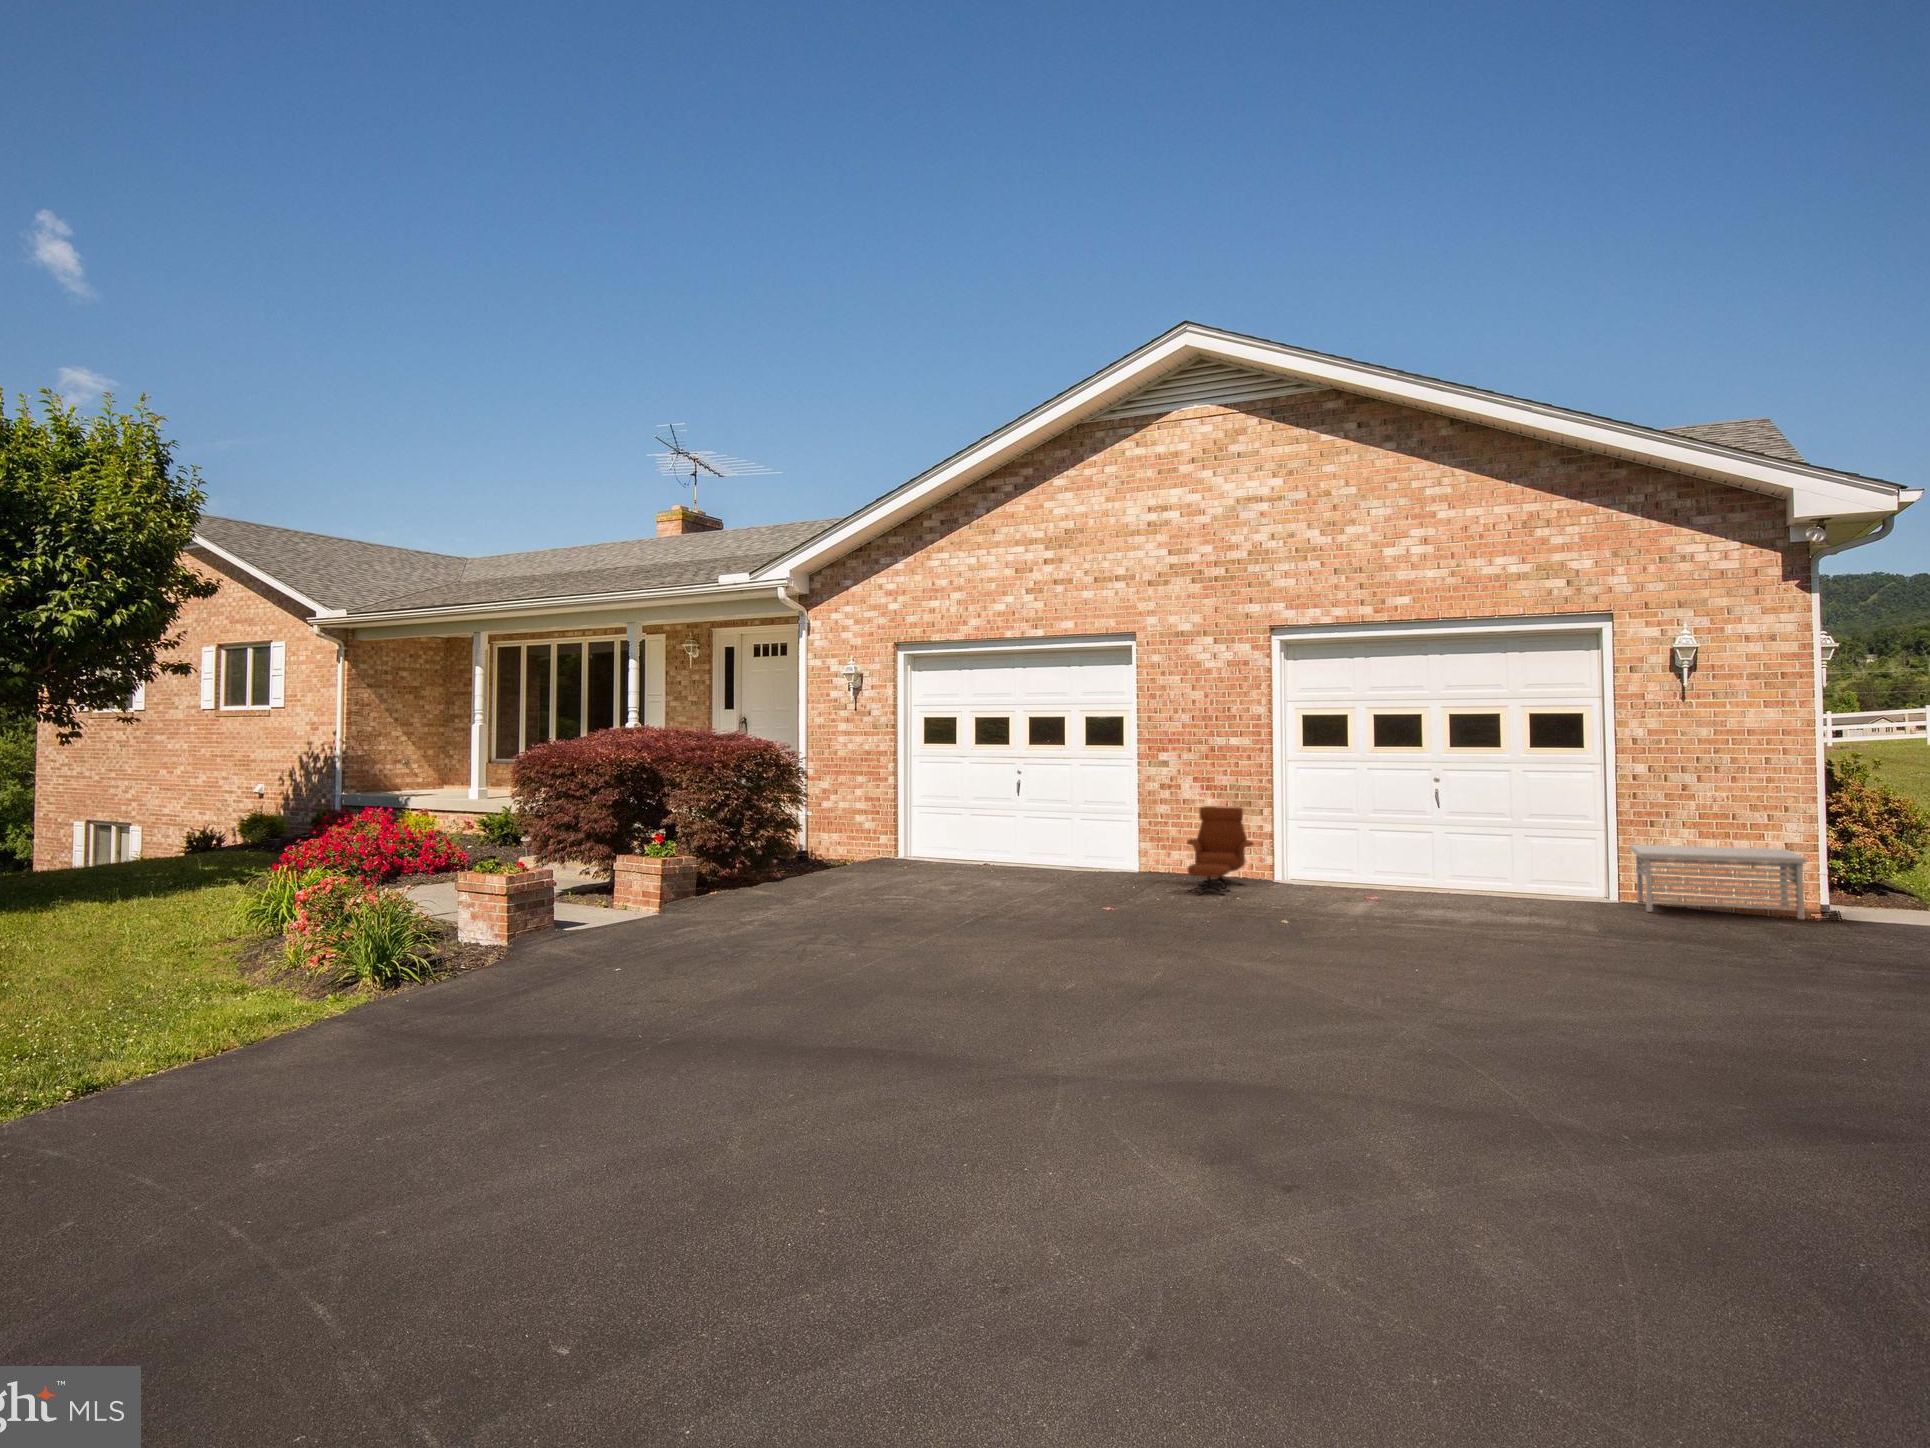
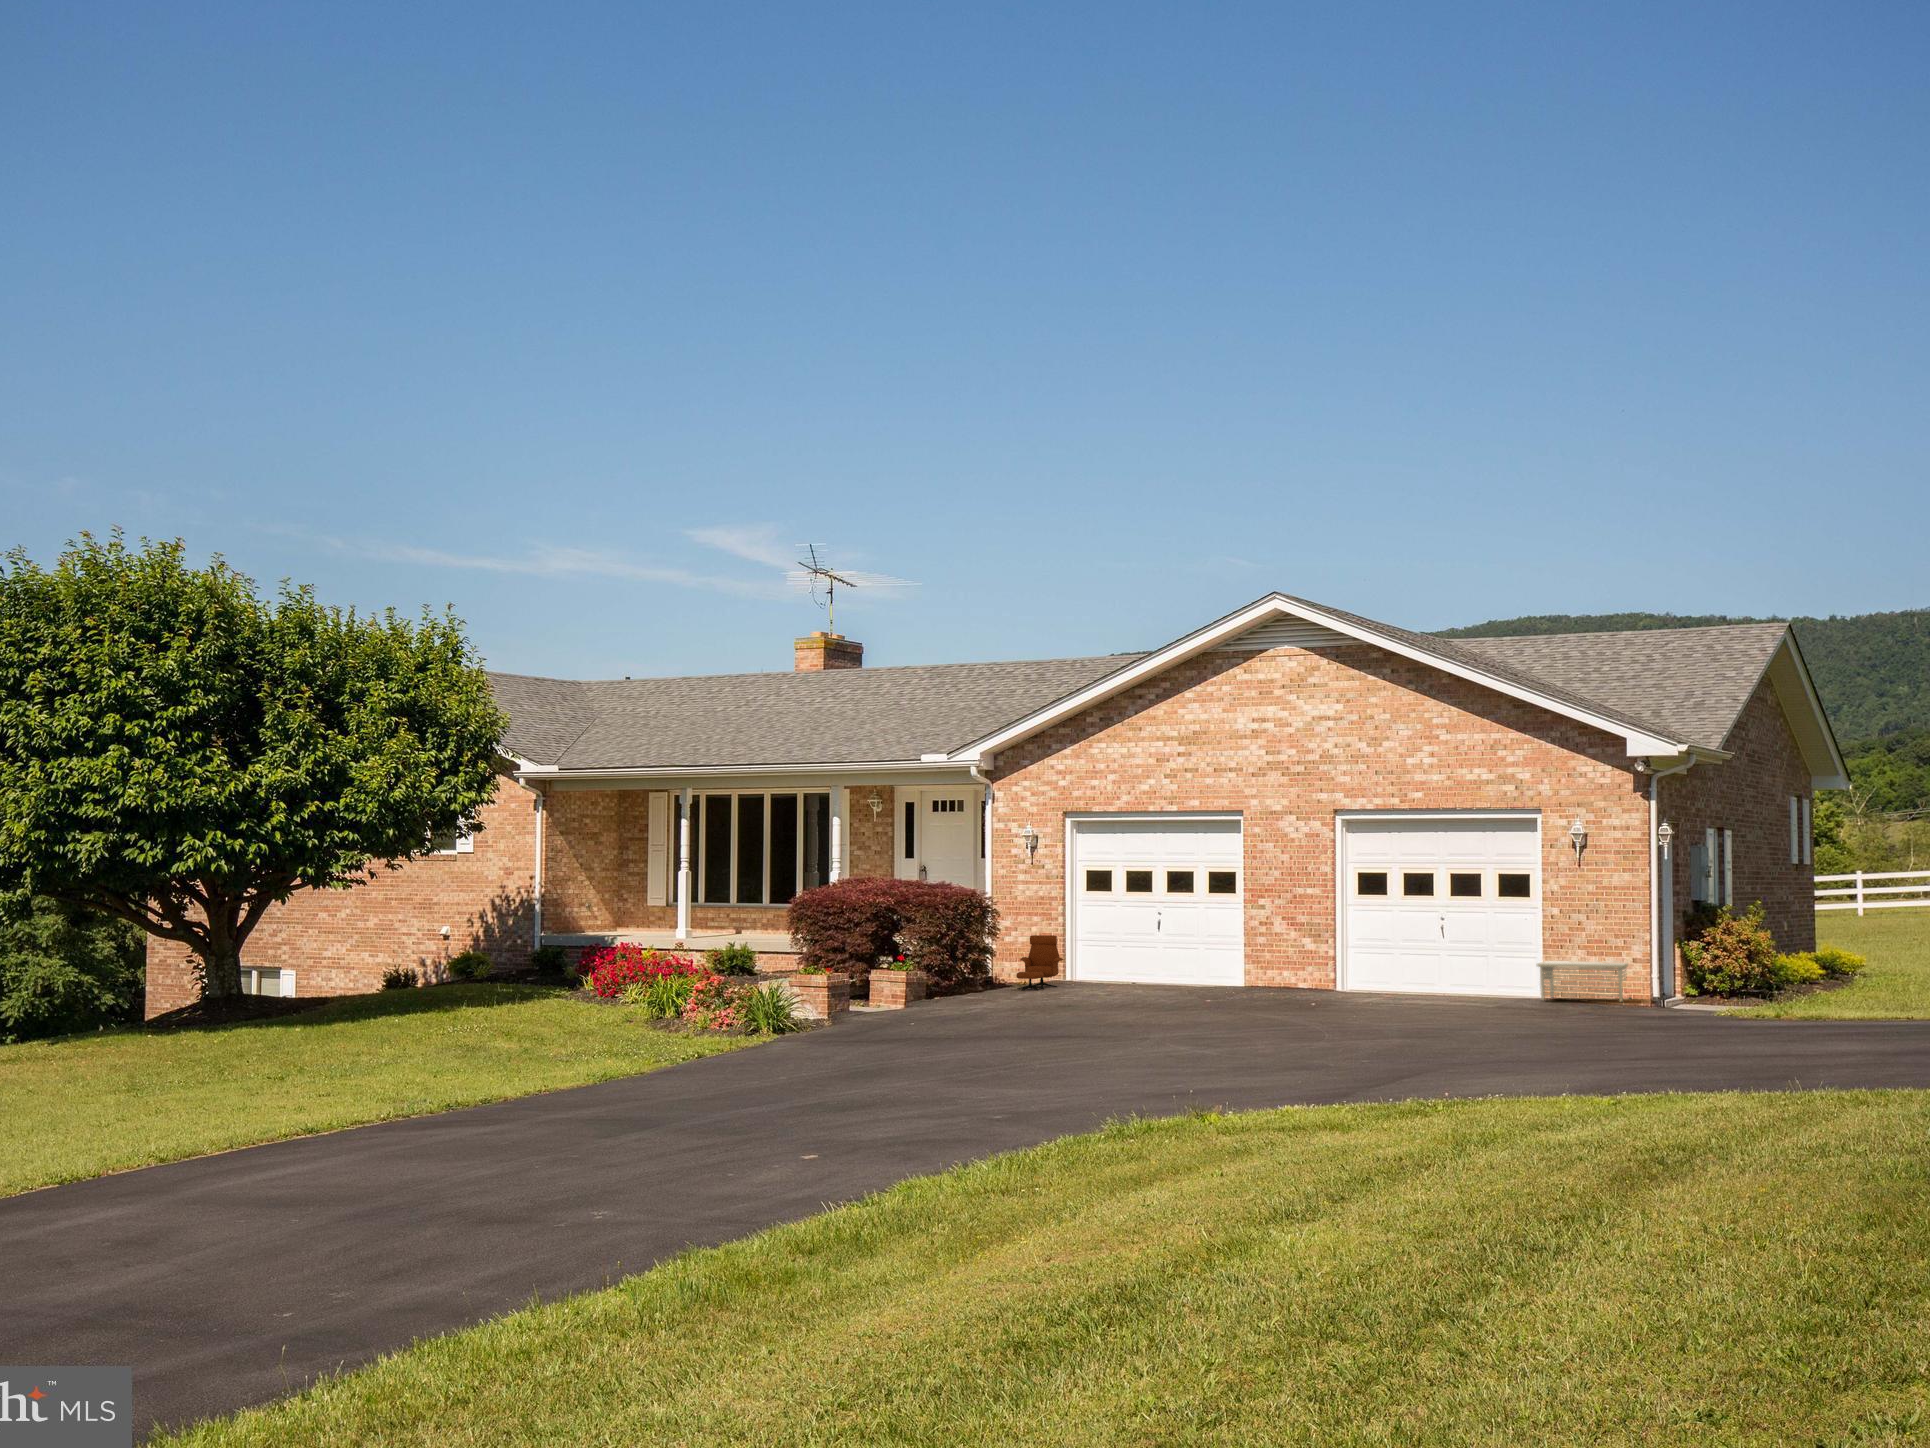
lounge chair: present [1187,806,1253,895] -> present [1016,935,1063,990]

